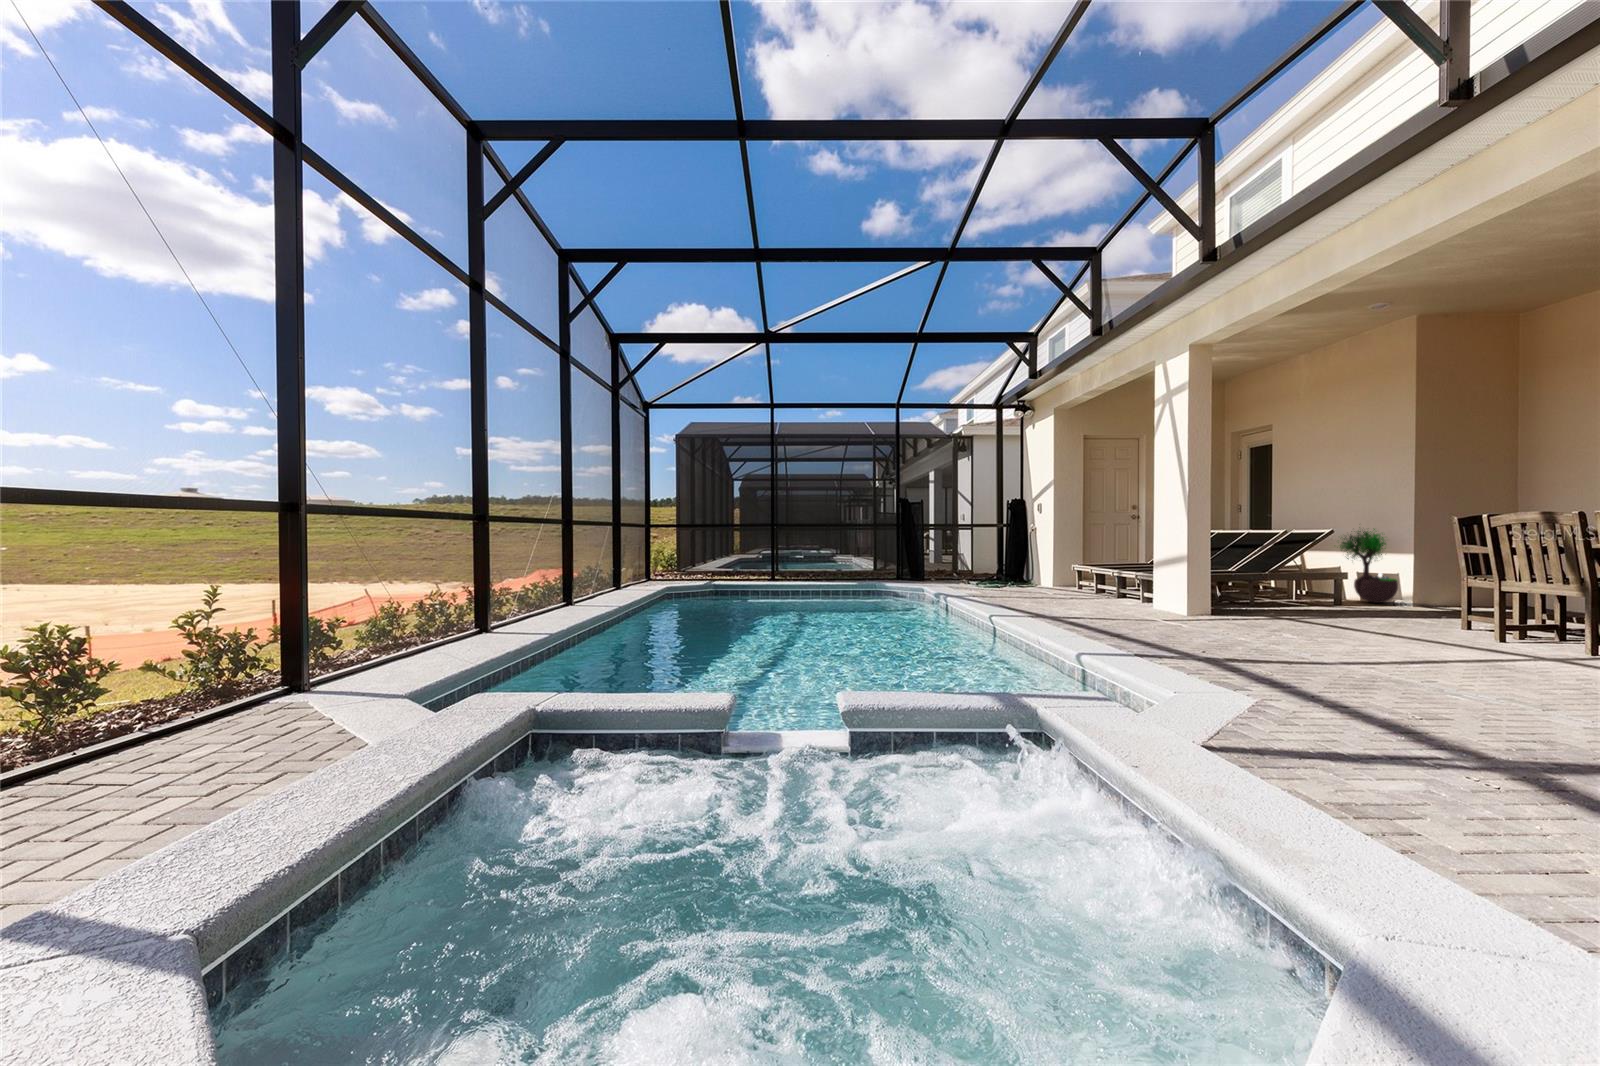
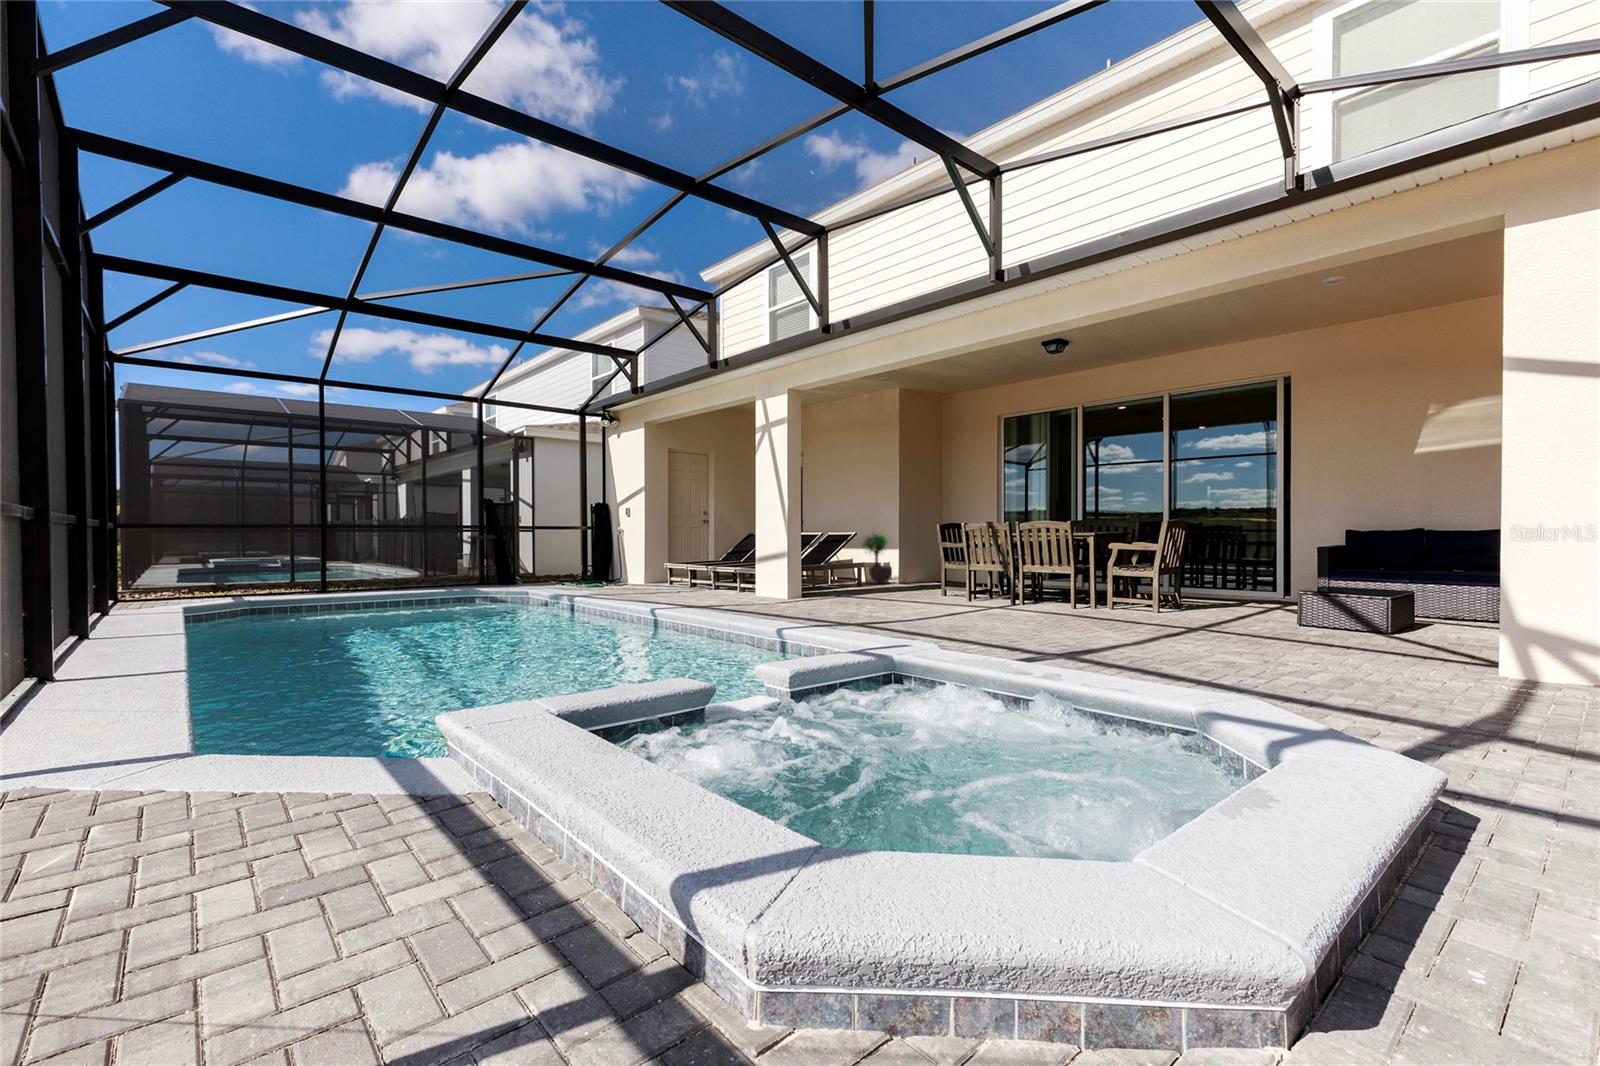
stool: none [894,533,923,578] -> present [467,535,497,582]

